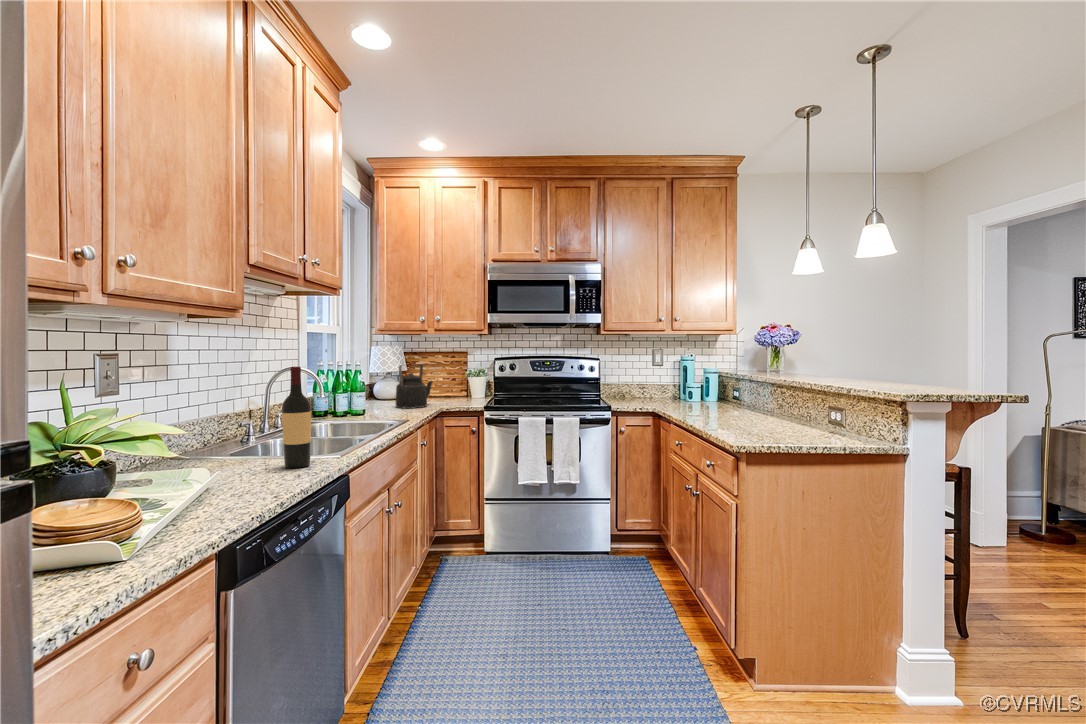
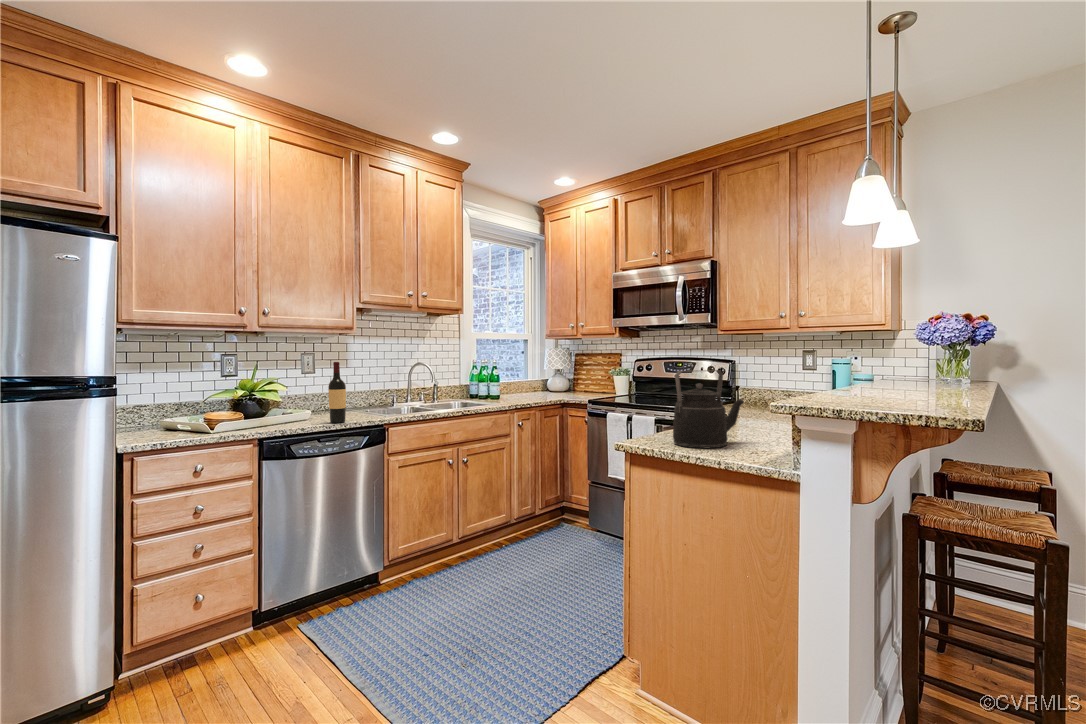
kettle: present [396,364,433,409] -> present [673,370,744,448]

